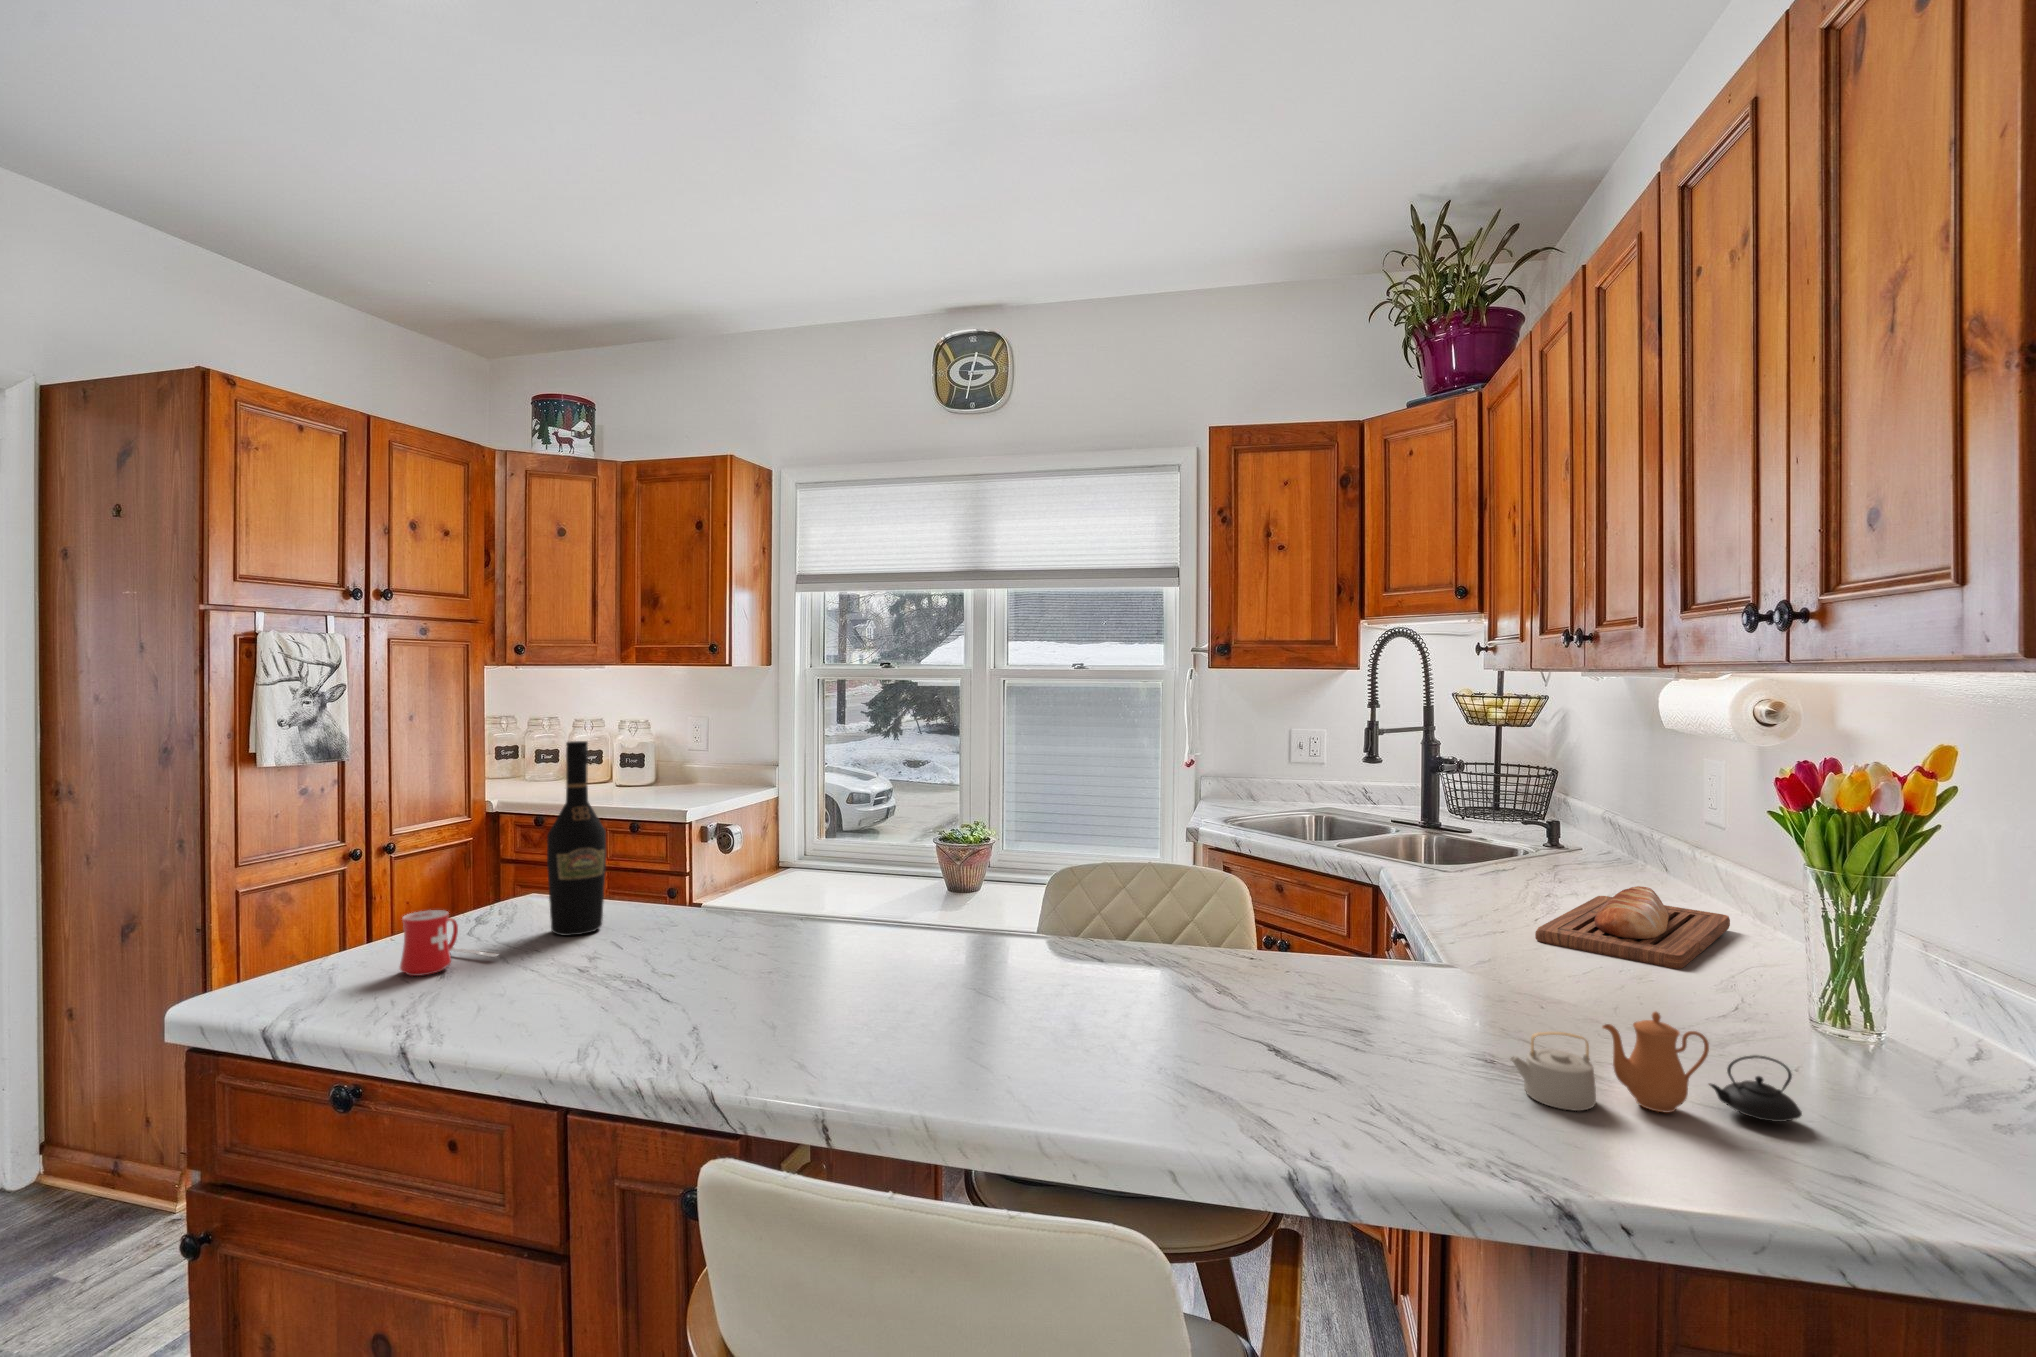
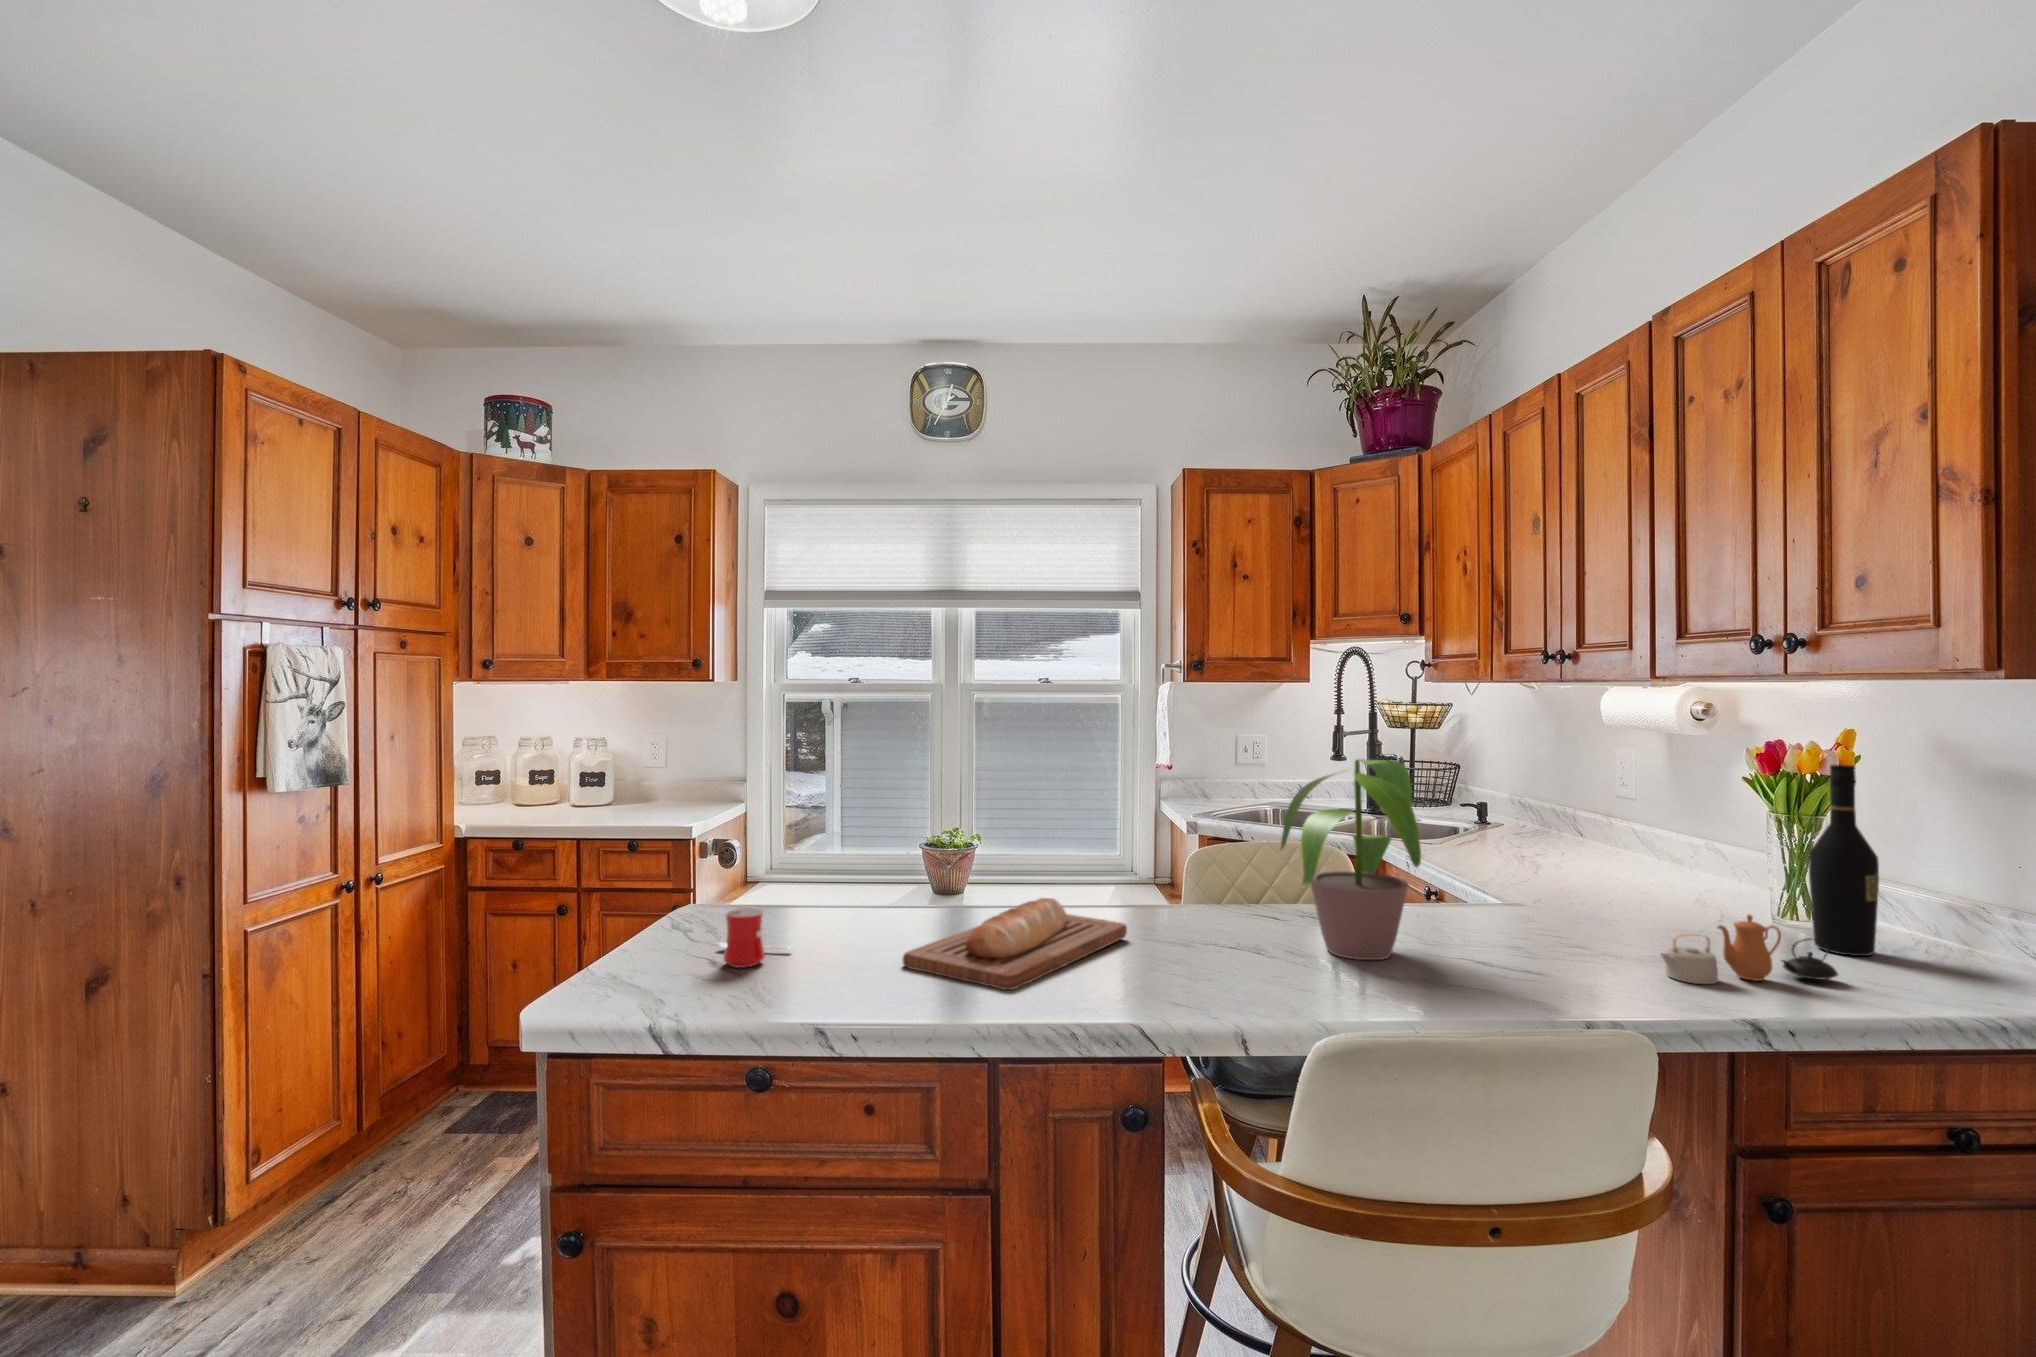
wine bottle: present [547,741,606,936] -> present [1809,765,1879,956]
potted plant: none [998,761,1275,1027] -> present [1280,759,1421,960]
bread loaf: present [1535,886,1730,969] -> present [903,898,1127,990]

